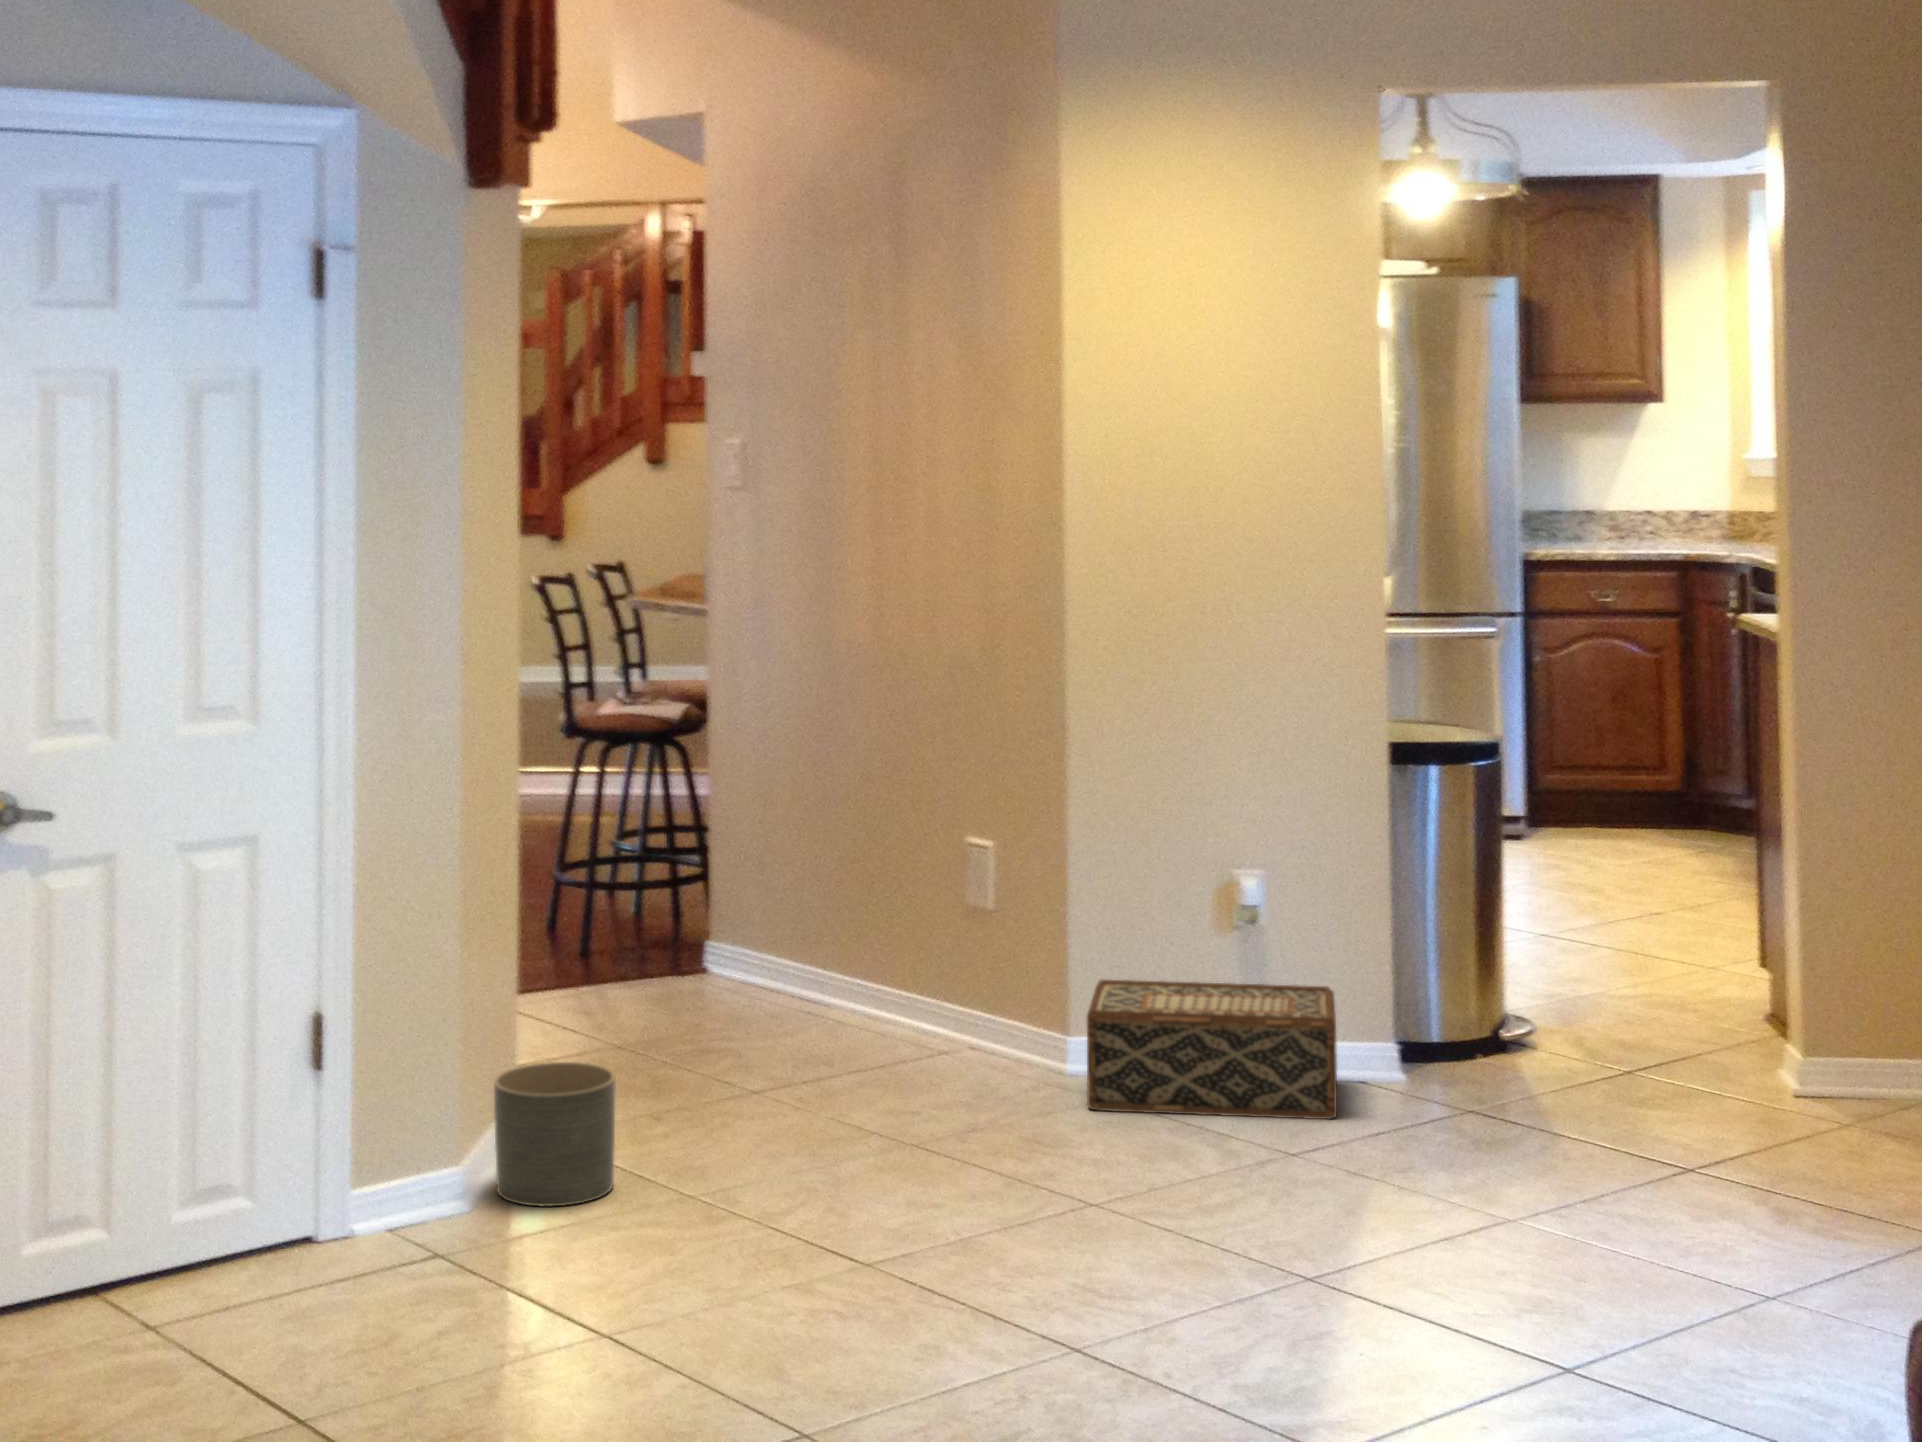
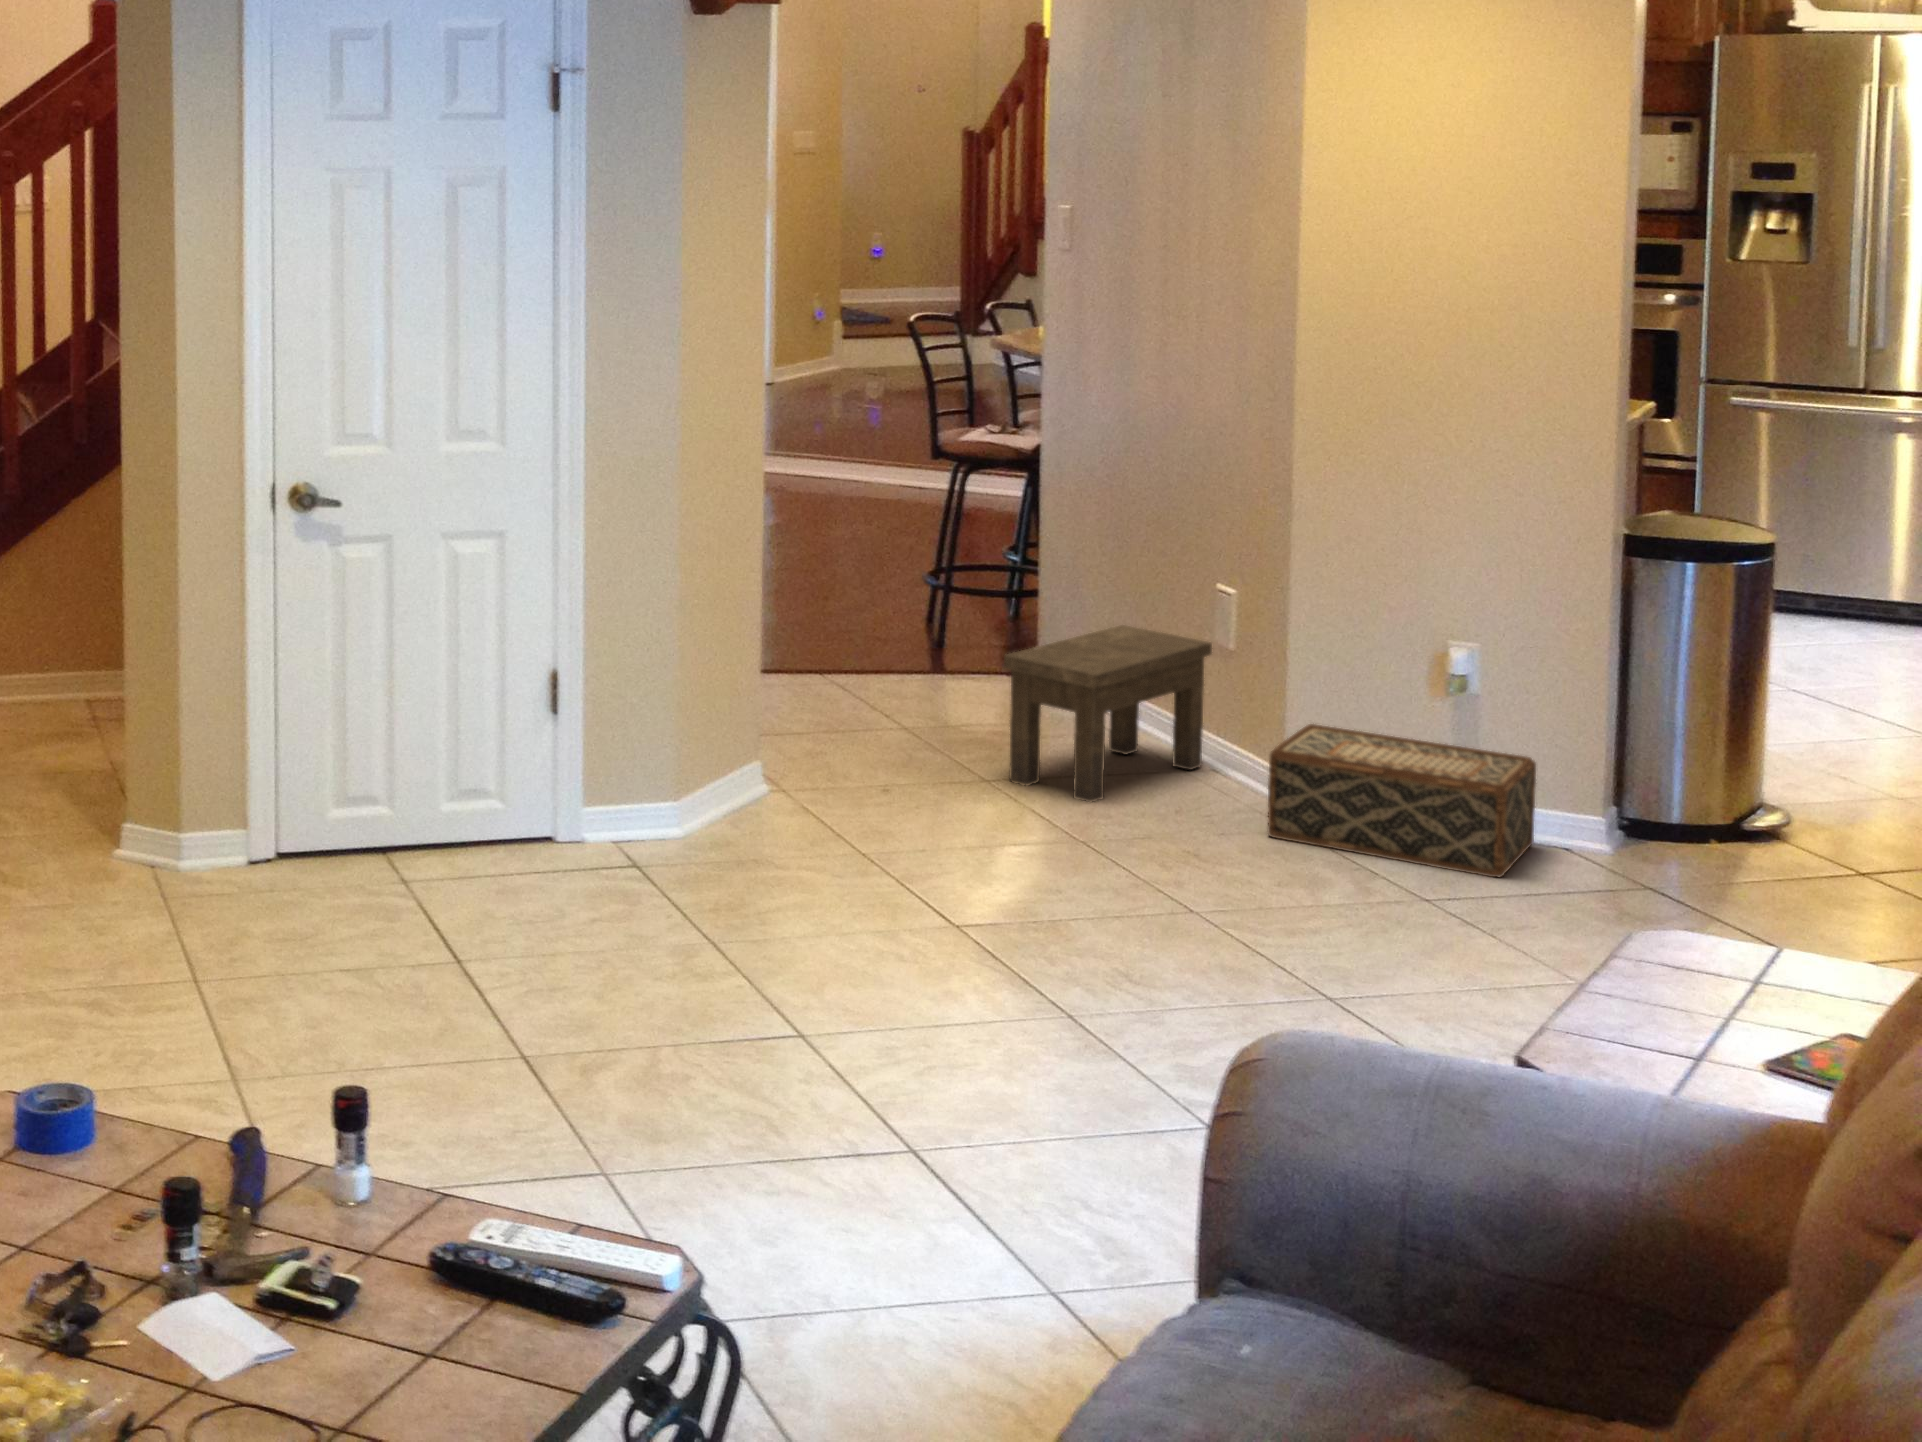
side table: none [774,895,970,1101] -> present [1004,625,1212,802]
planter: present [494,1062,616,1206] -> none [712,731,811,846]

